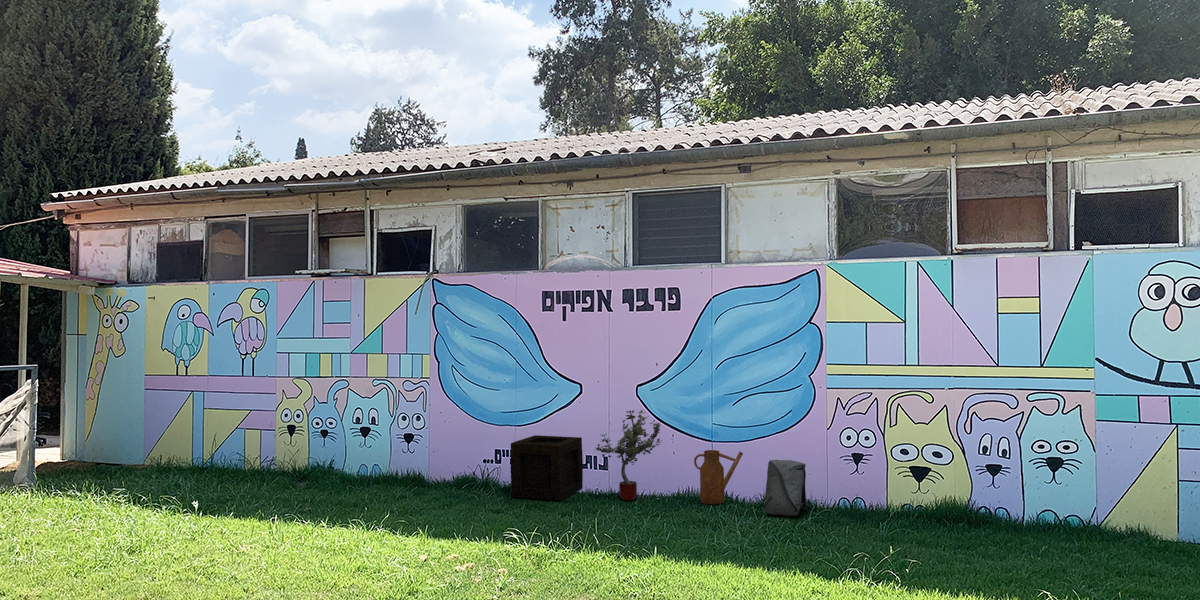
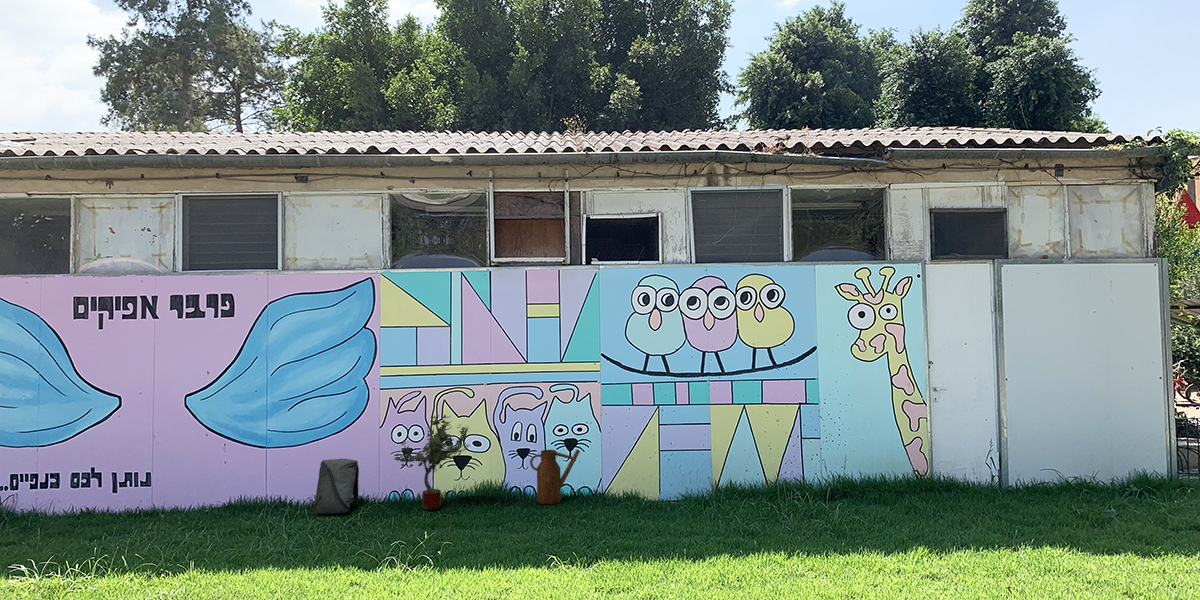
potted tree: present [596,410,661,501] -> present [394,415,469,510]
wooden crate: present [511,435,583,501] -> none [16,453,119,527]
watering can: present [694,450,743,504] -> present [530,450,580,504]

